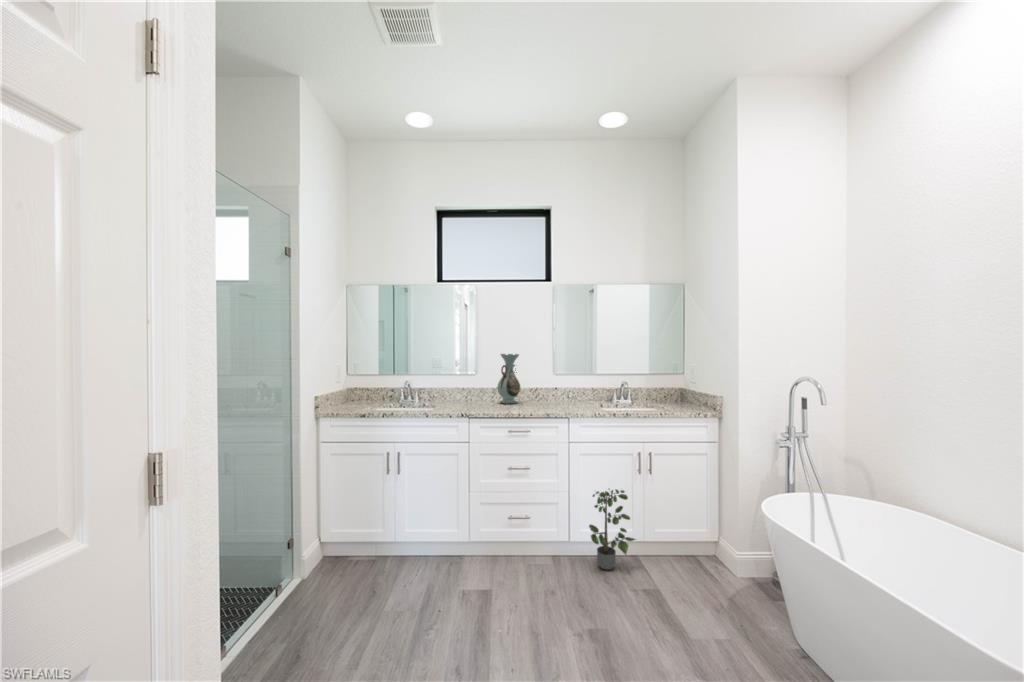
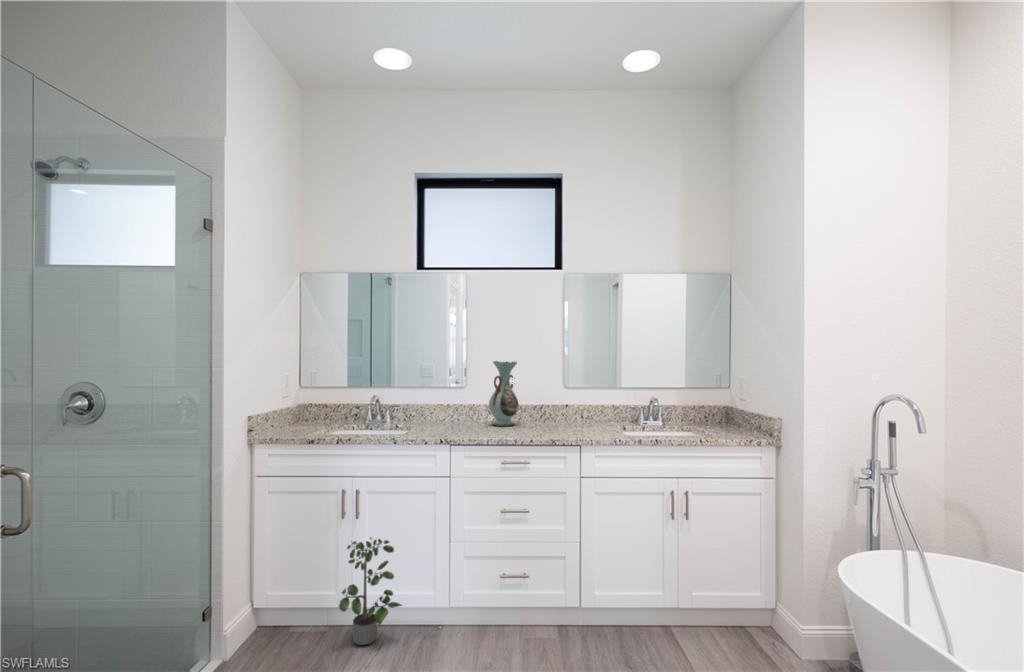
potted plant: present [589,489,635,570] -> present [339,538,402,645]

